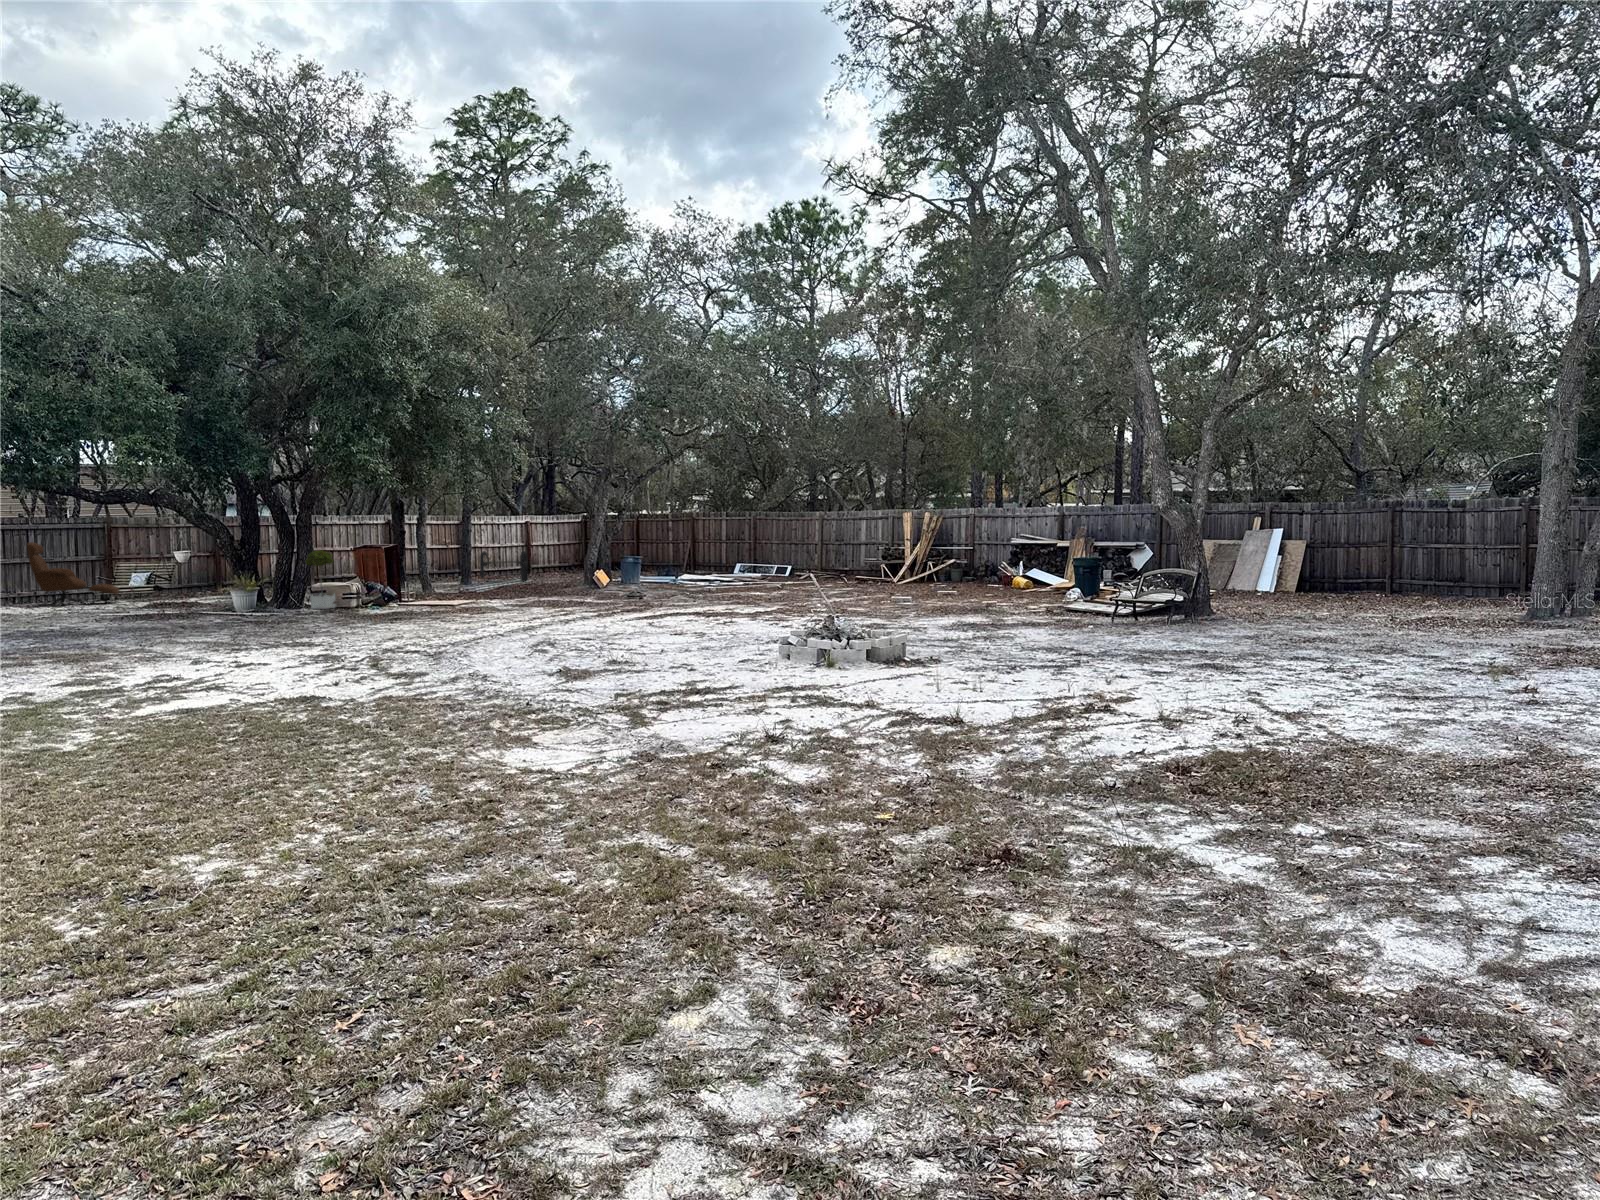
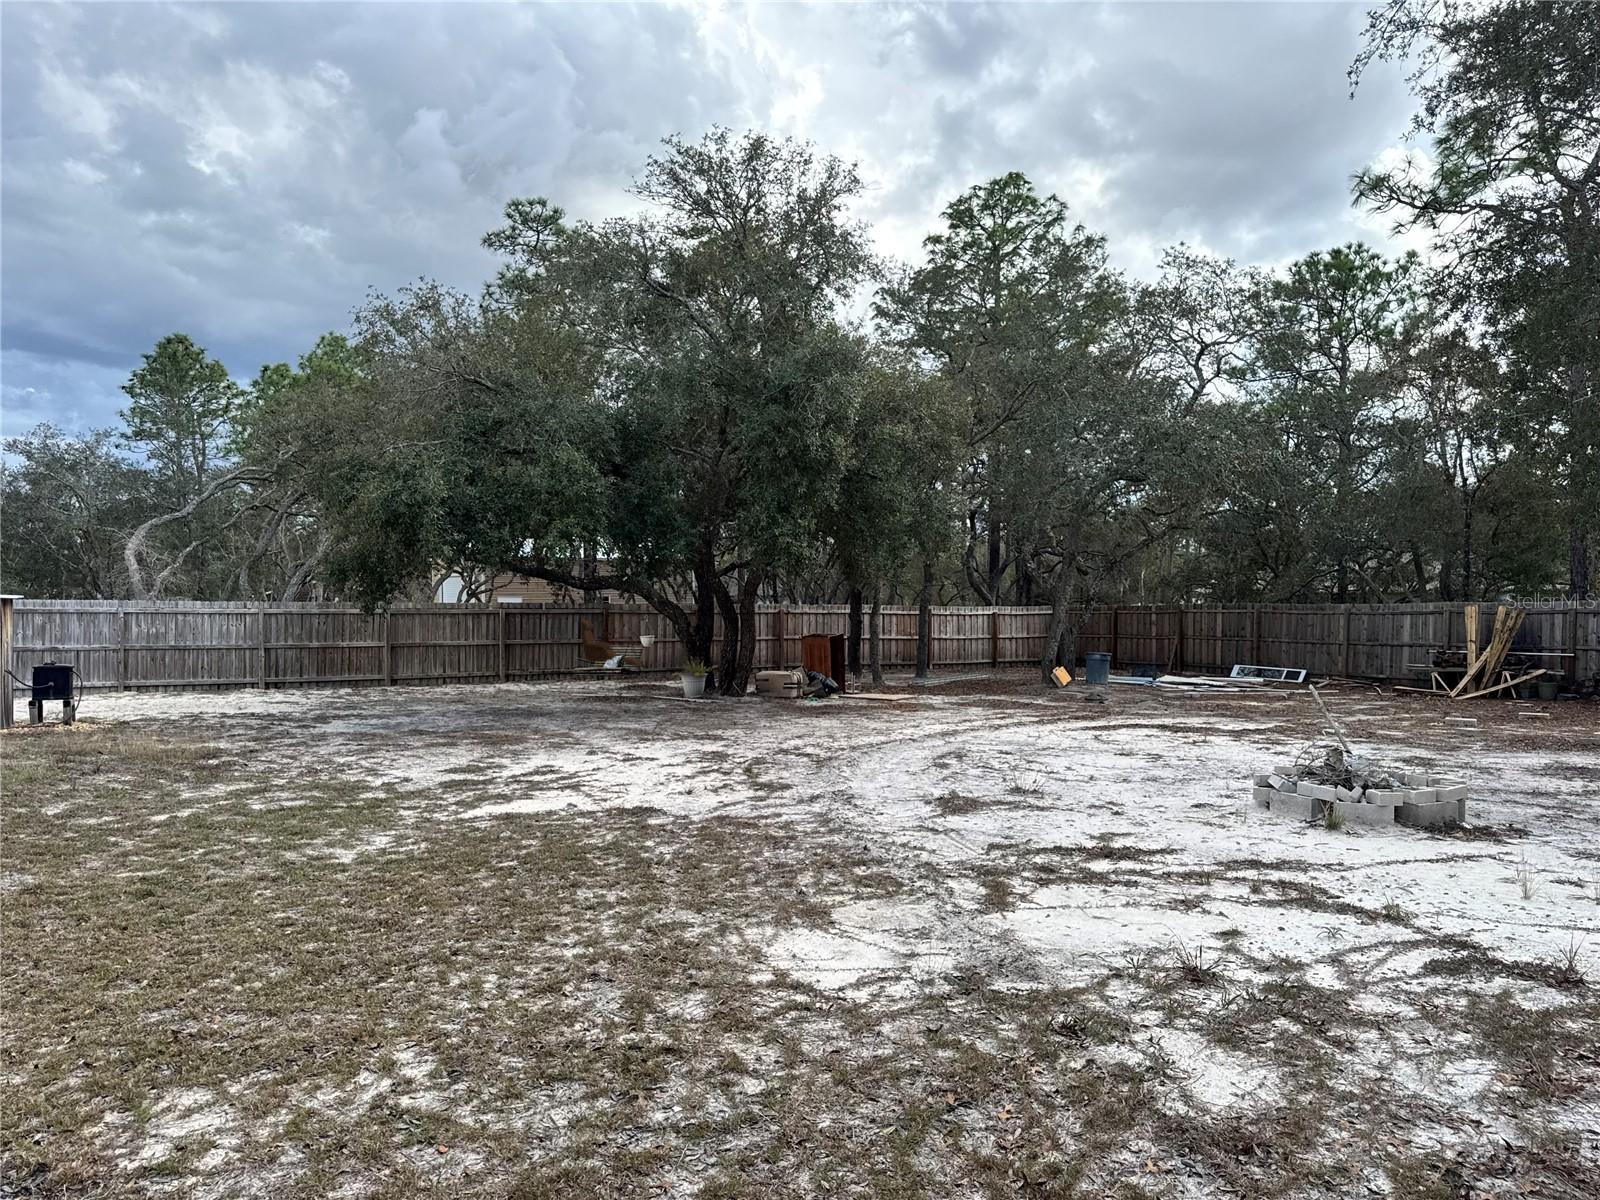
potted tree: present [306,550,336,609] -> none [772,635,797,692]
bench: present [480,551,528,582] -> none [942,641,990,675]

